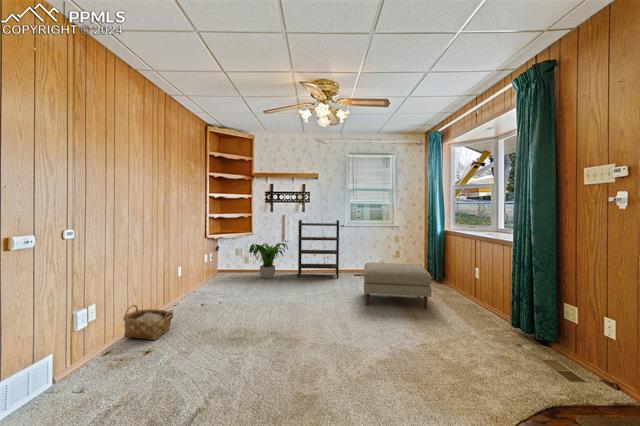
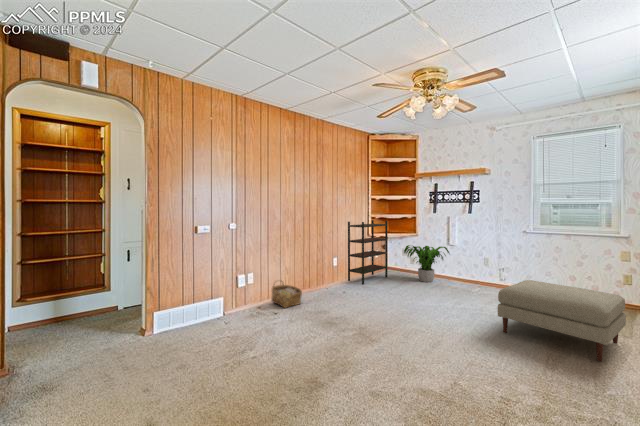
bookshelf: present [298,220,339,278] -> present [348,220,388,284]

